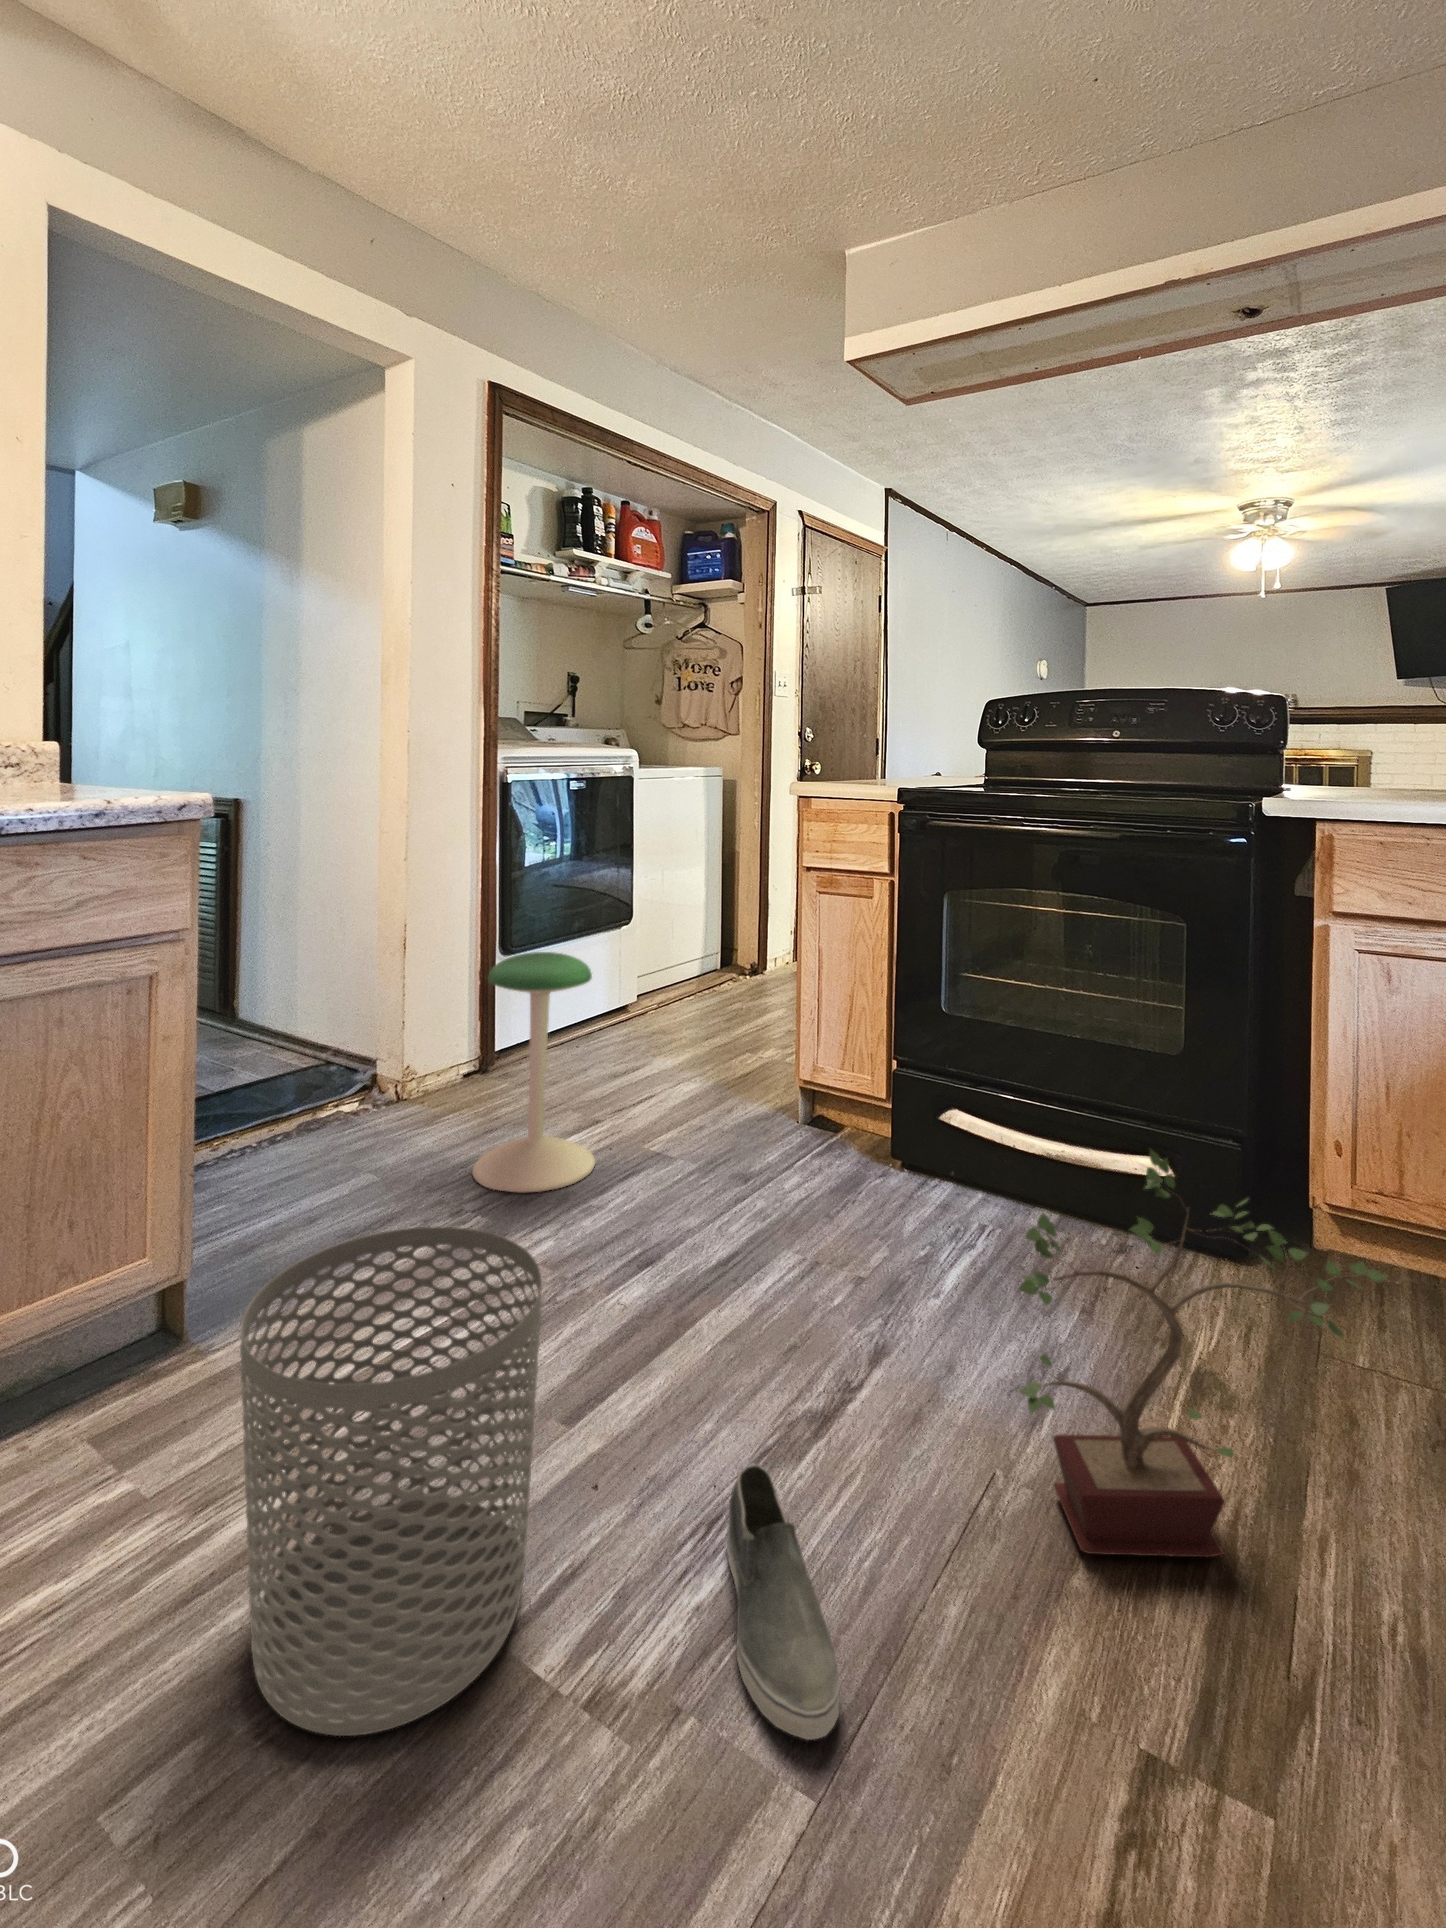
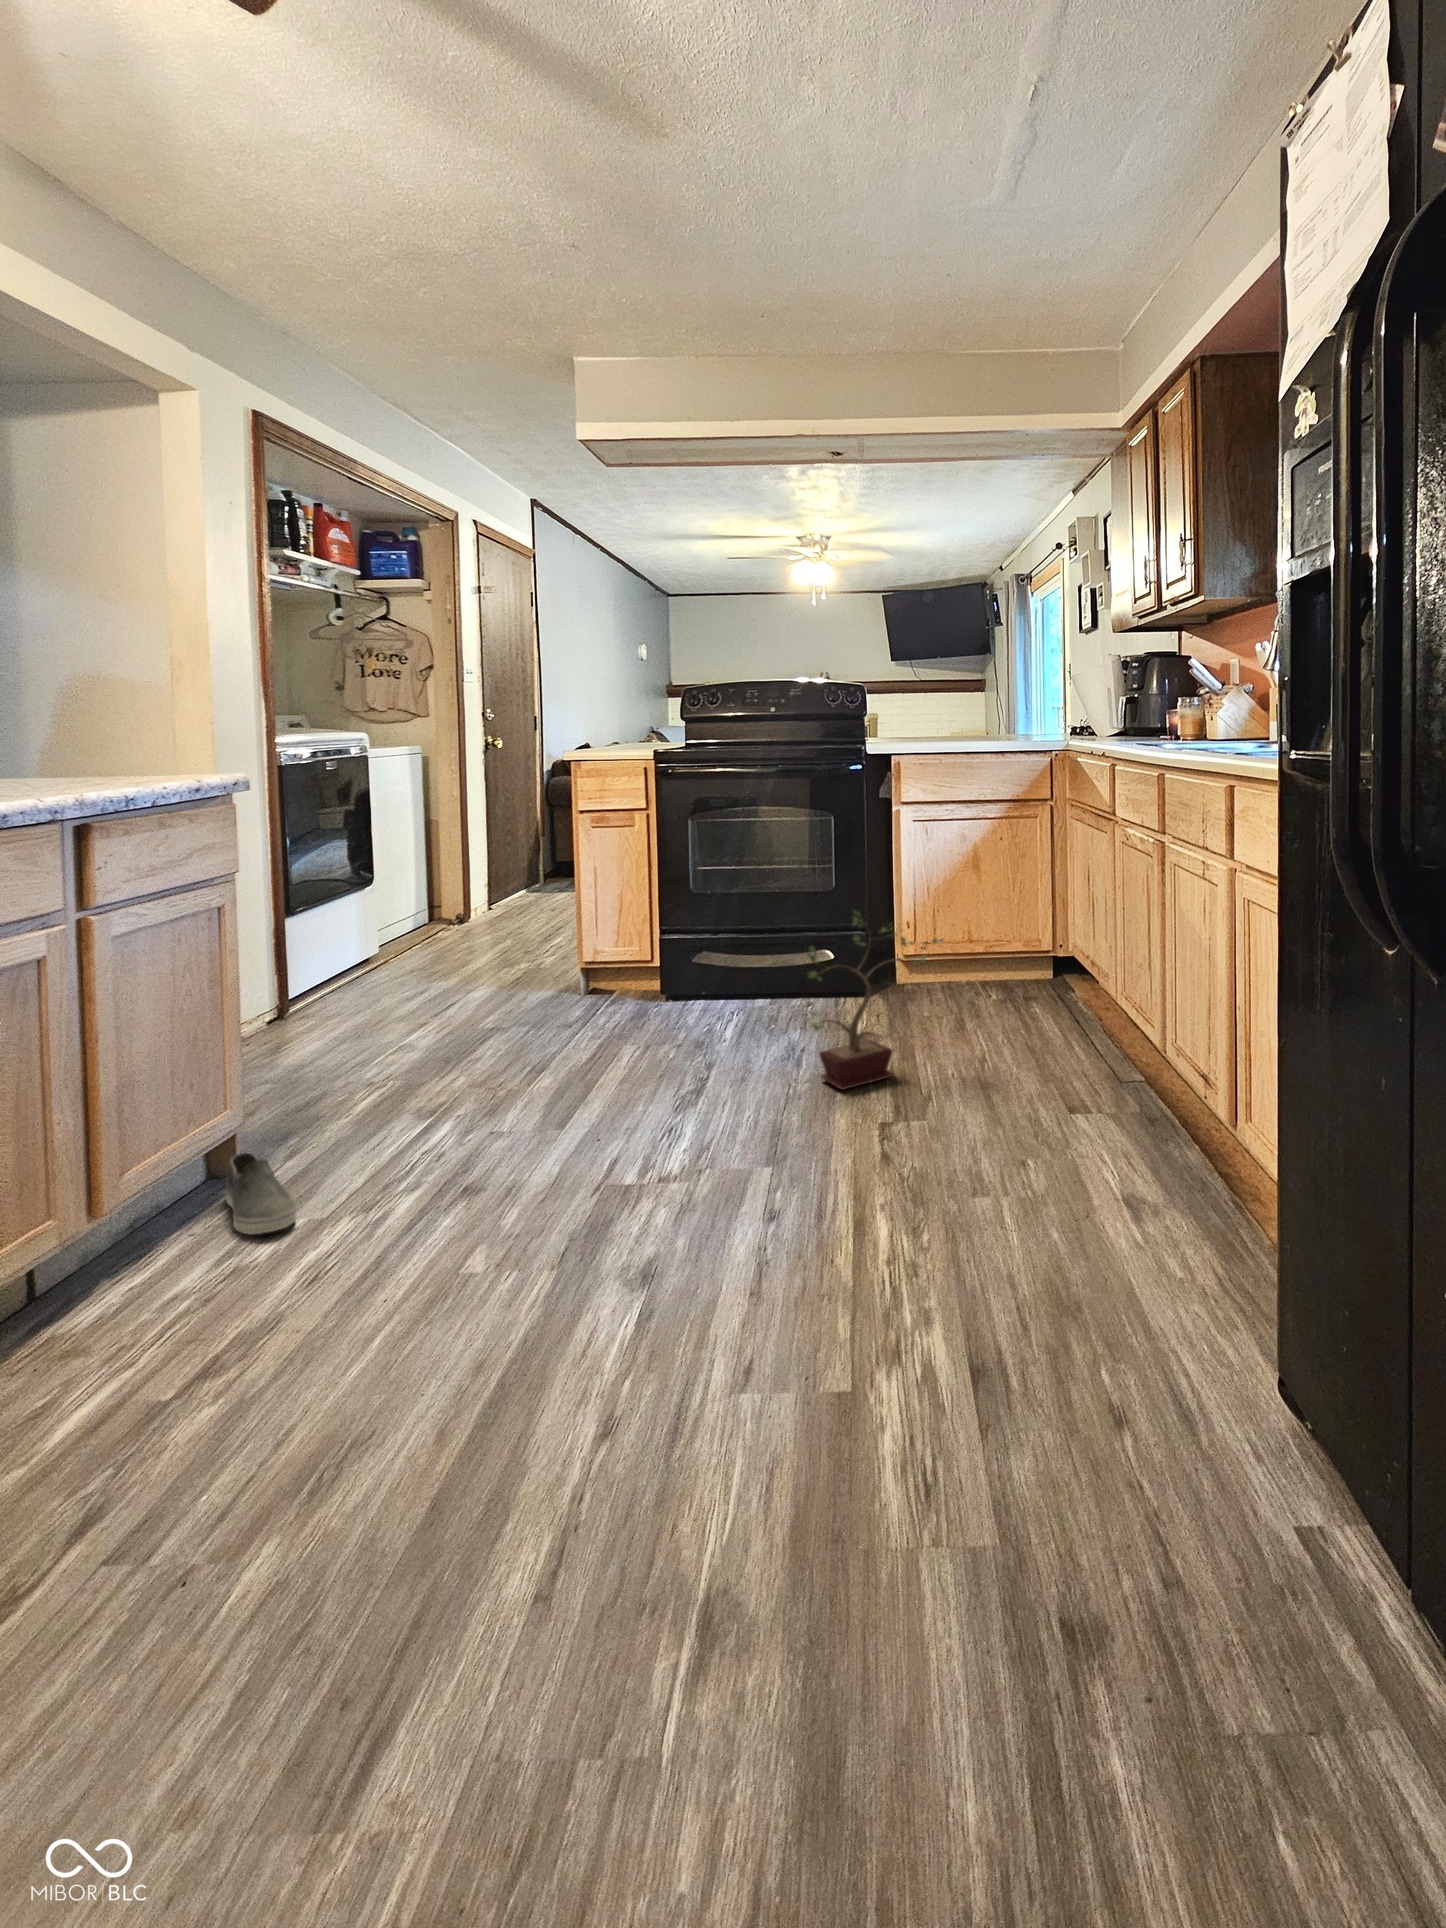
stool: present [472,952,595,1192] -> none [352,889,453,1068]
waste bin: present [240,1226,542,1736] -> none [455,1002,612,1225]
shoe: present [727,1464,839,1739] -> present [225,1153,296,1234]

